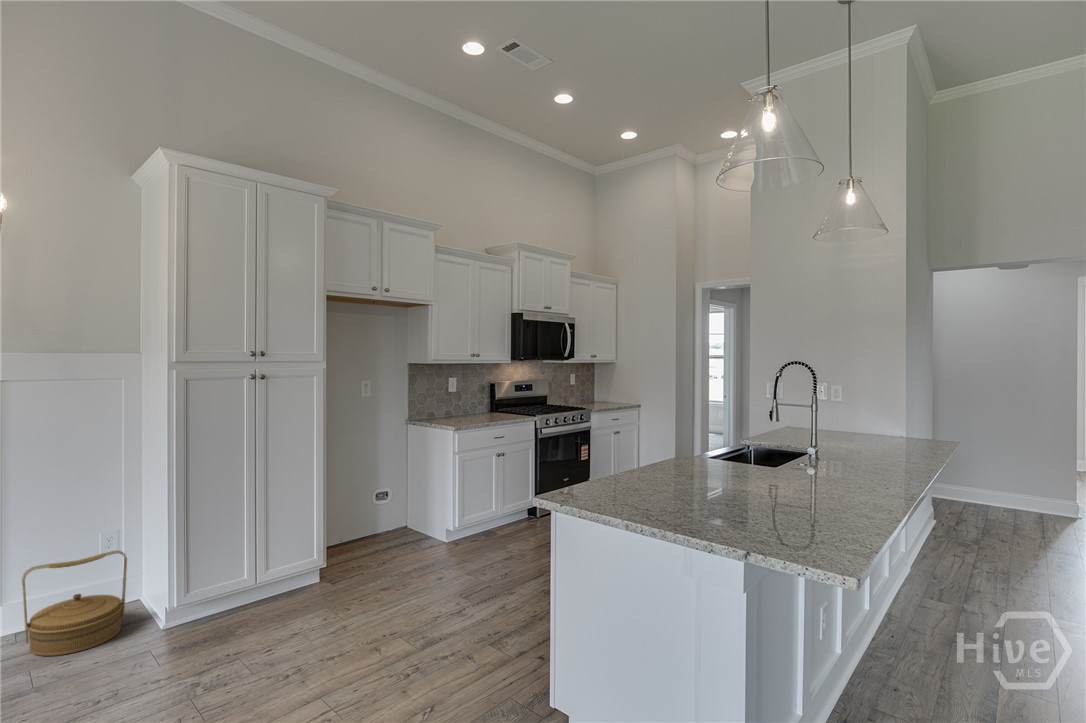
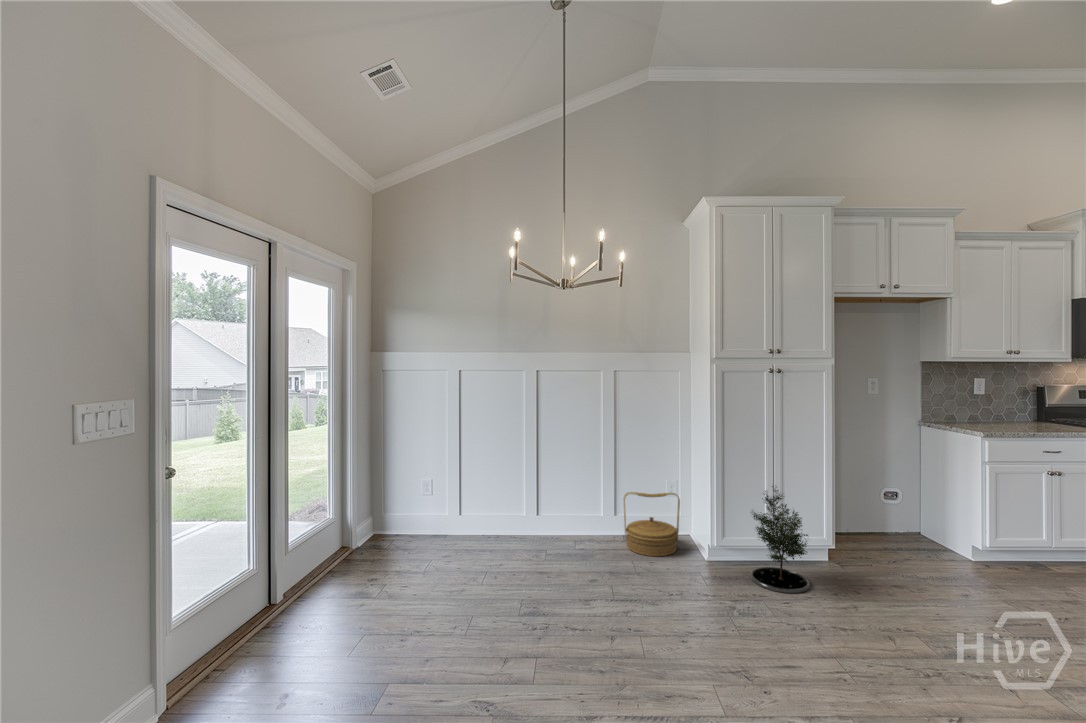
potted tree: none [225,513,299,642] -> present [750,486,810,593]

